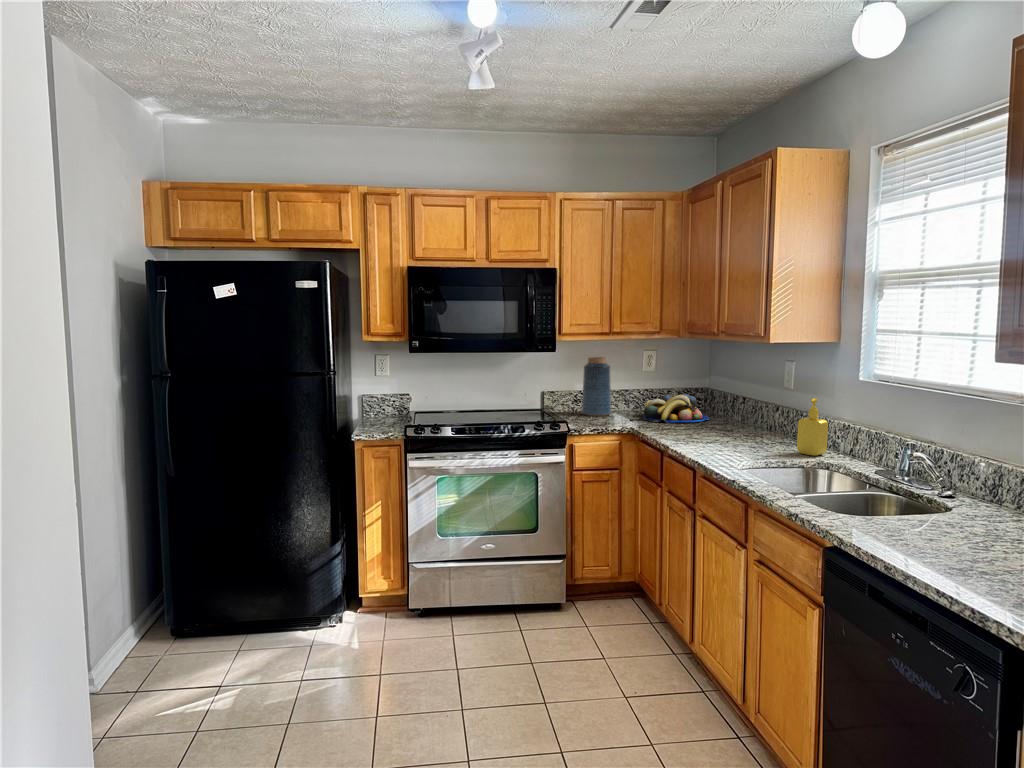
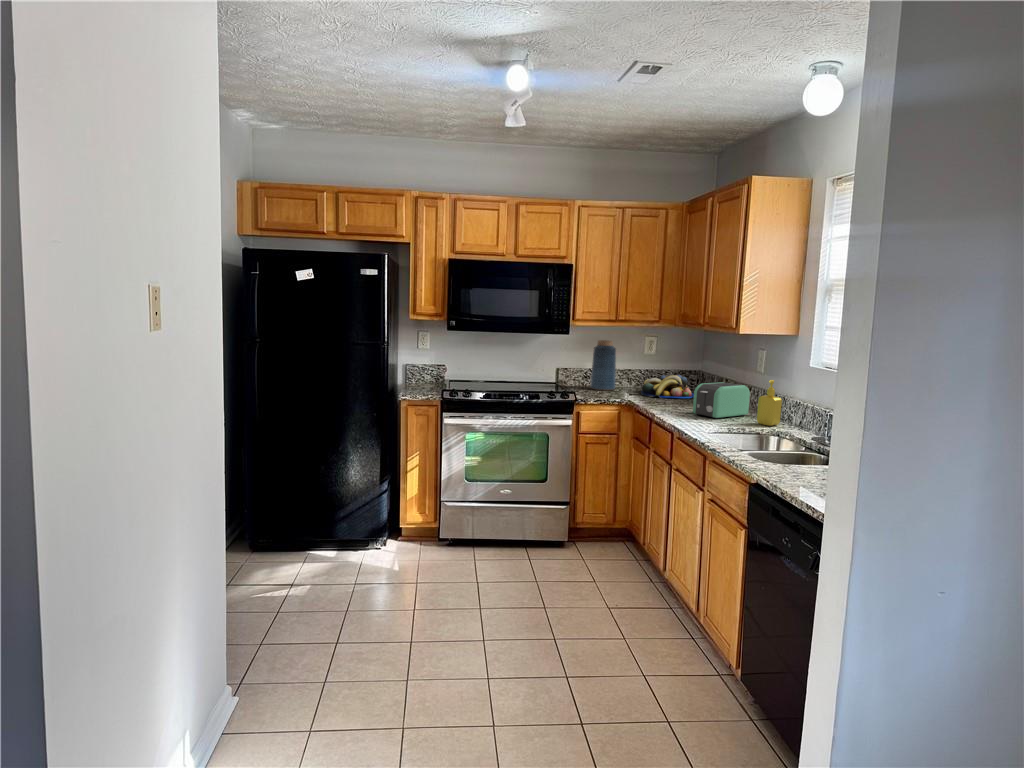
toaster: none [714,402,782,449] -> present [693,382,750,419]

